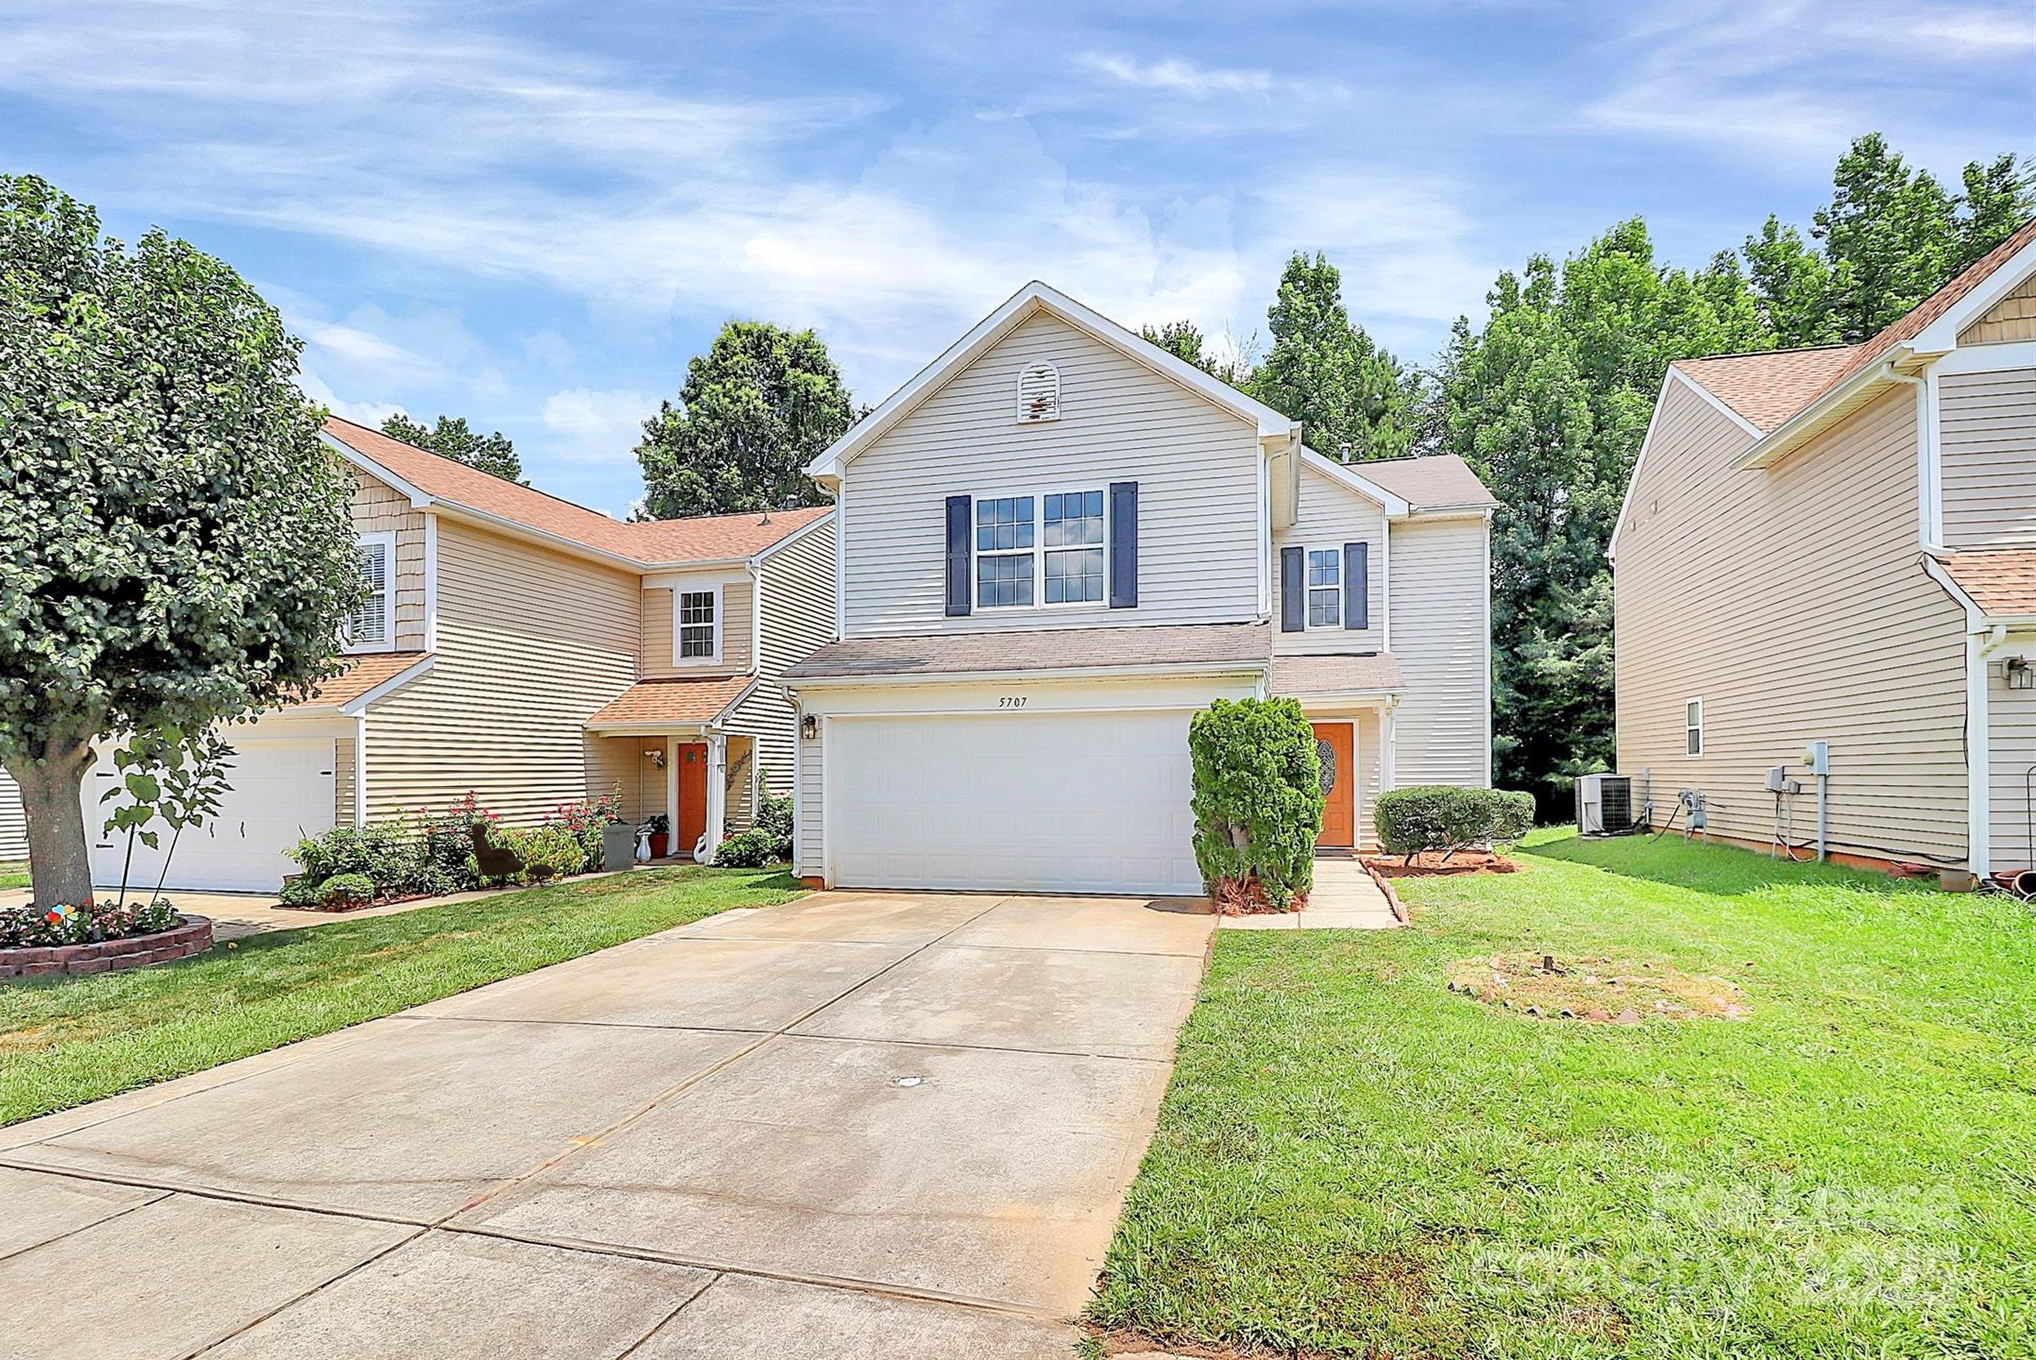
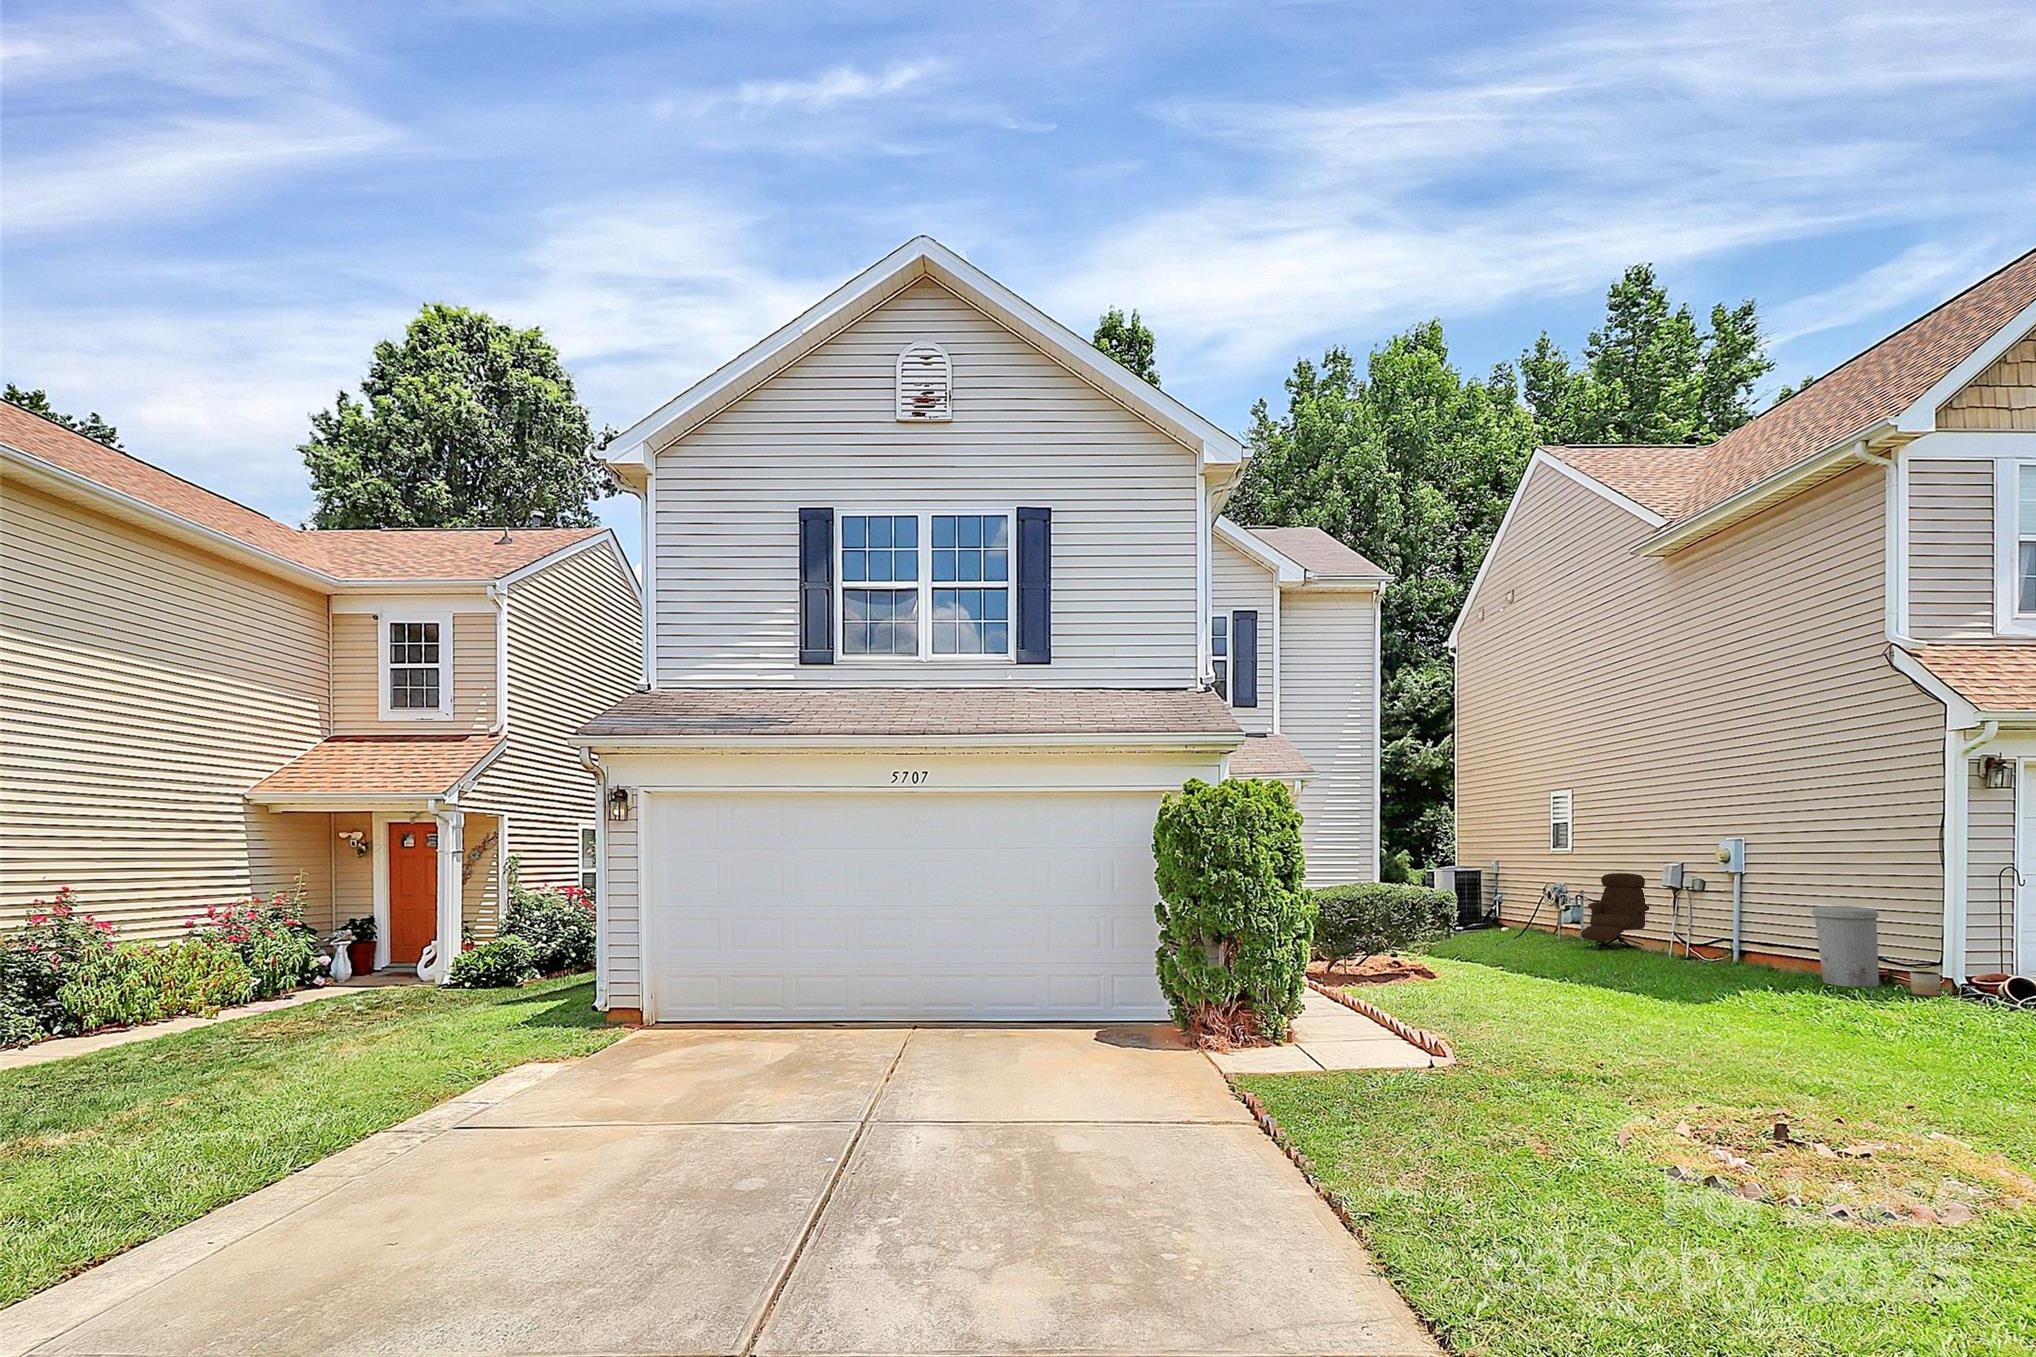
lounge chair: present [472,823,555,891] -> present [1581,873,1649,951]
trash can: present [601,825,636,872] -> present [1812,906,1879,987]

